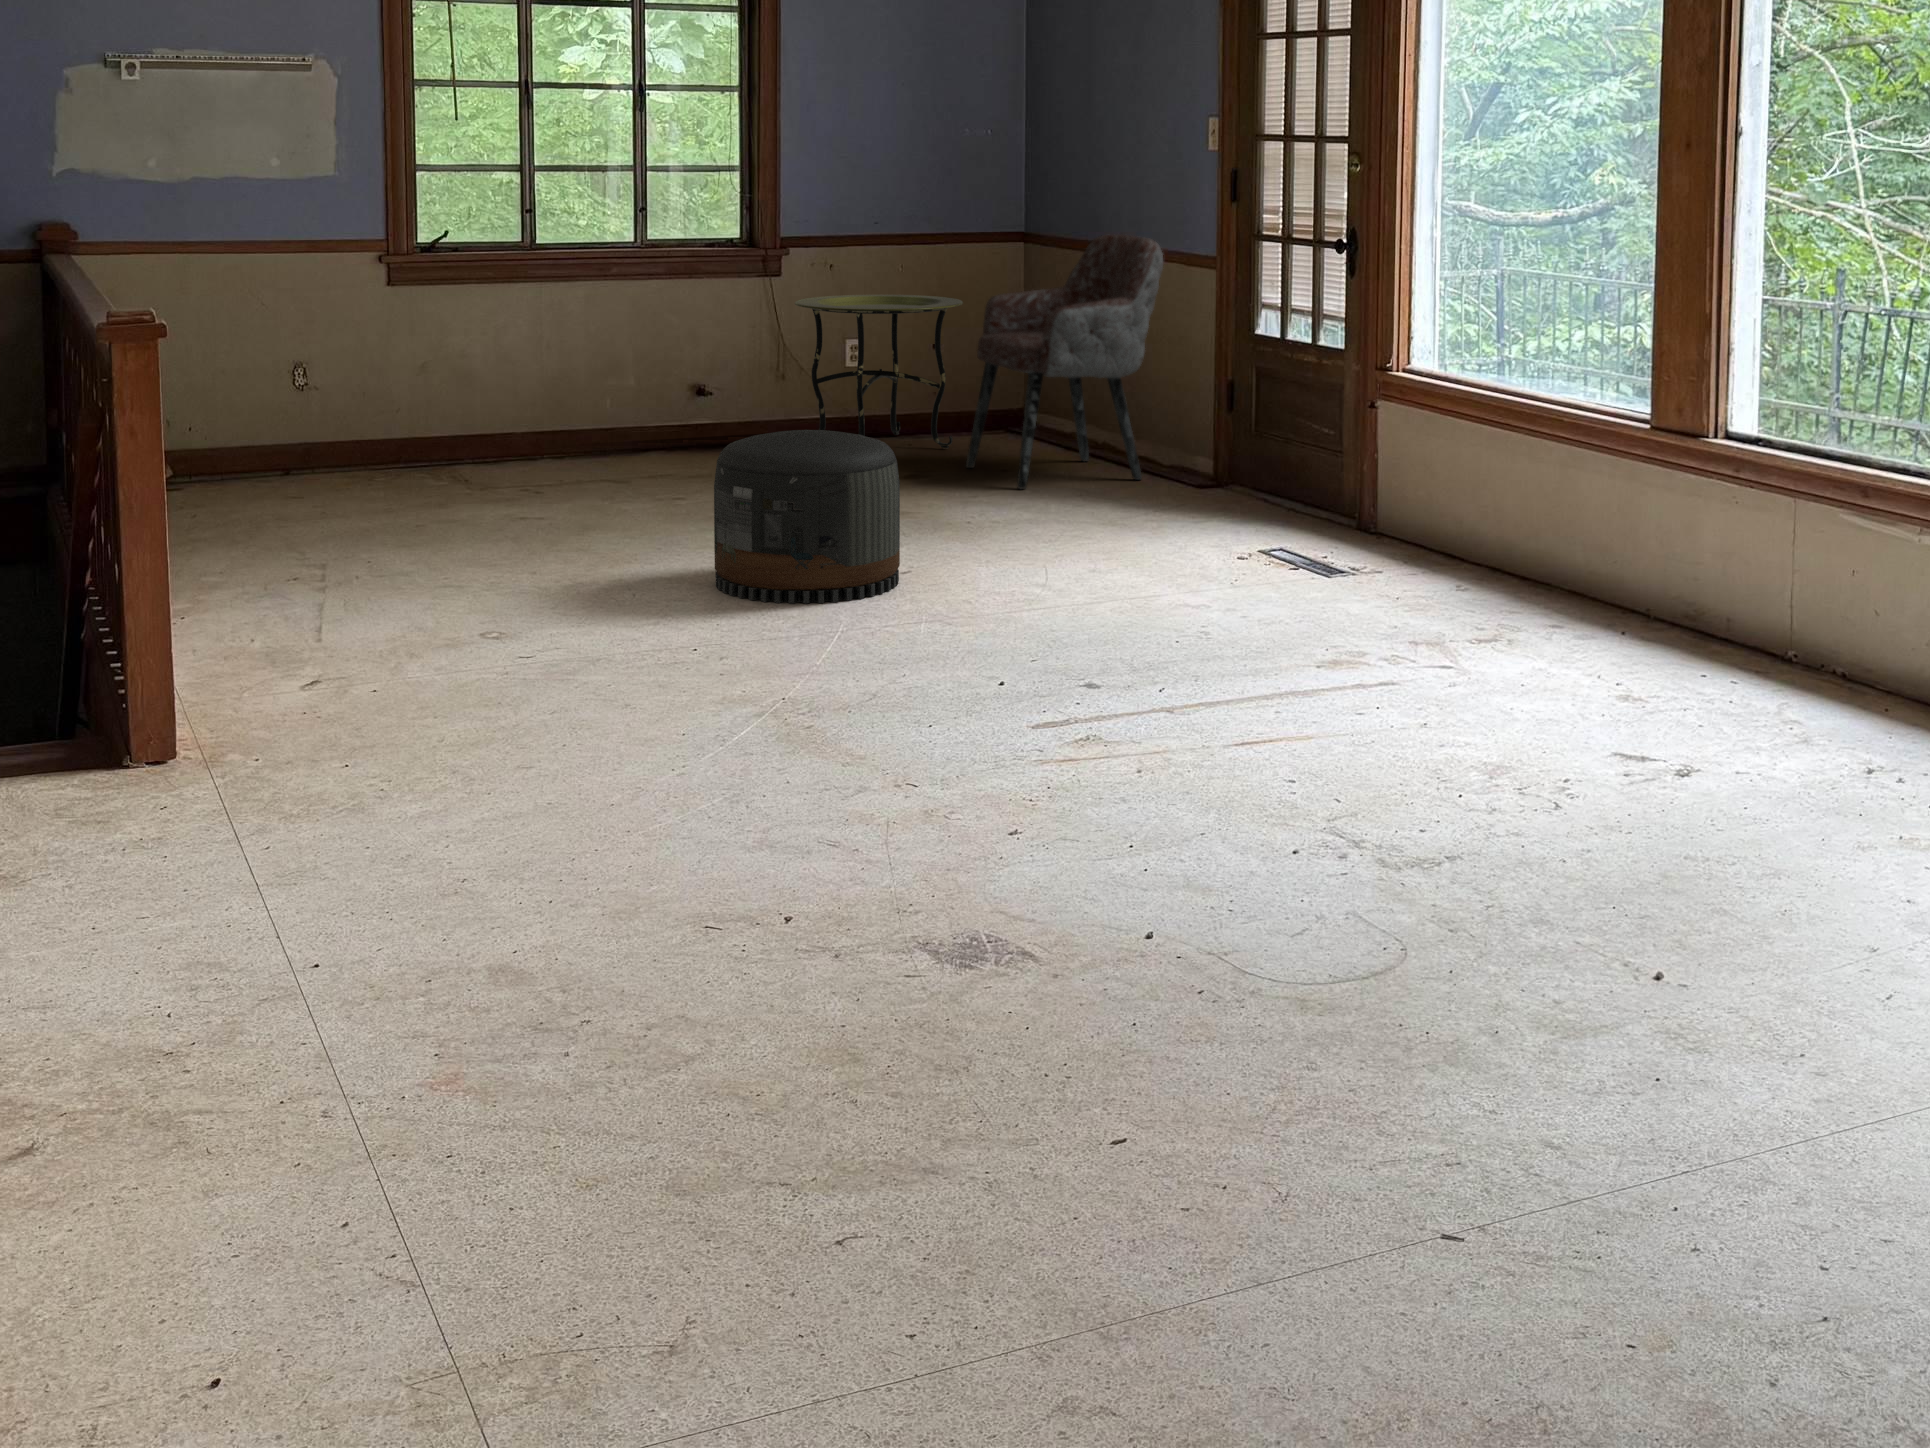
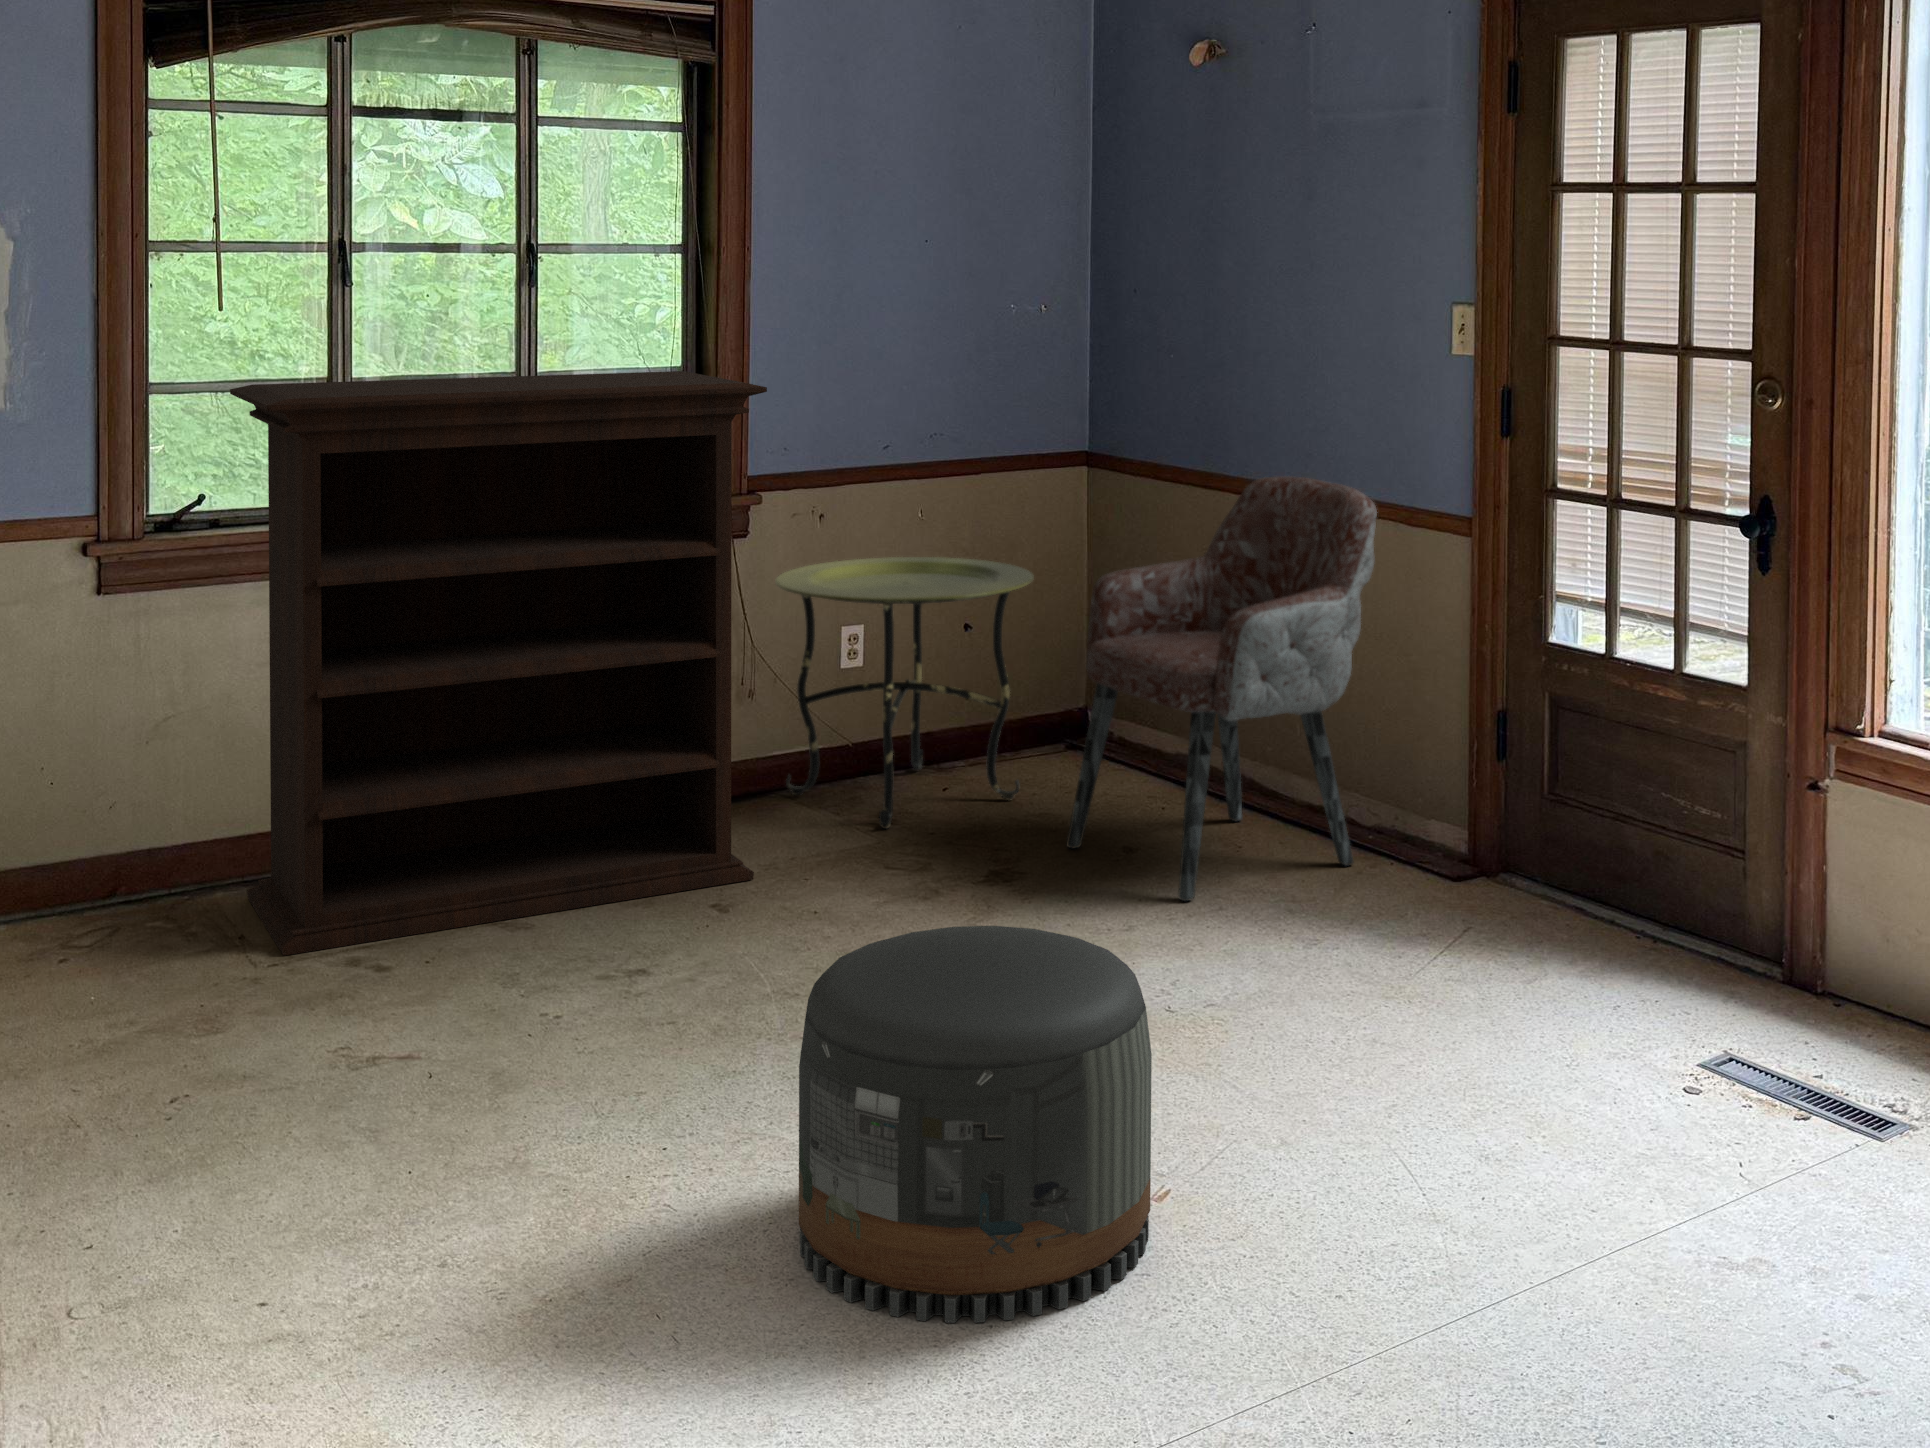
bookshelf: none [457,163,771,489] -> present [230,371,767,956]

